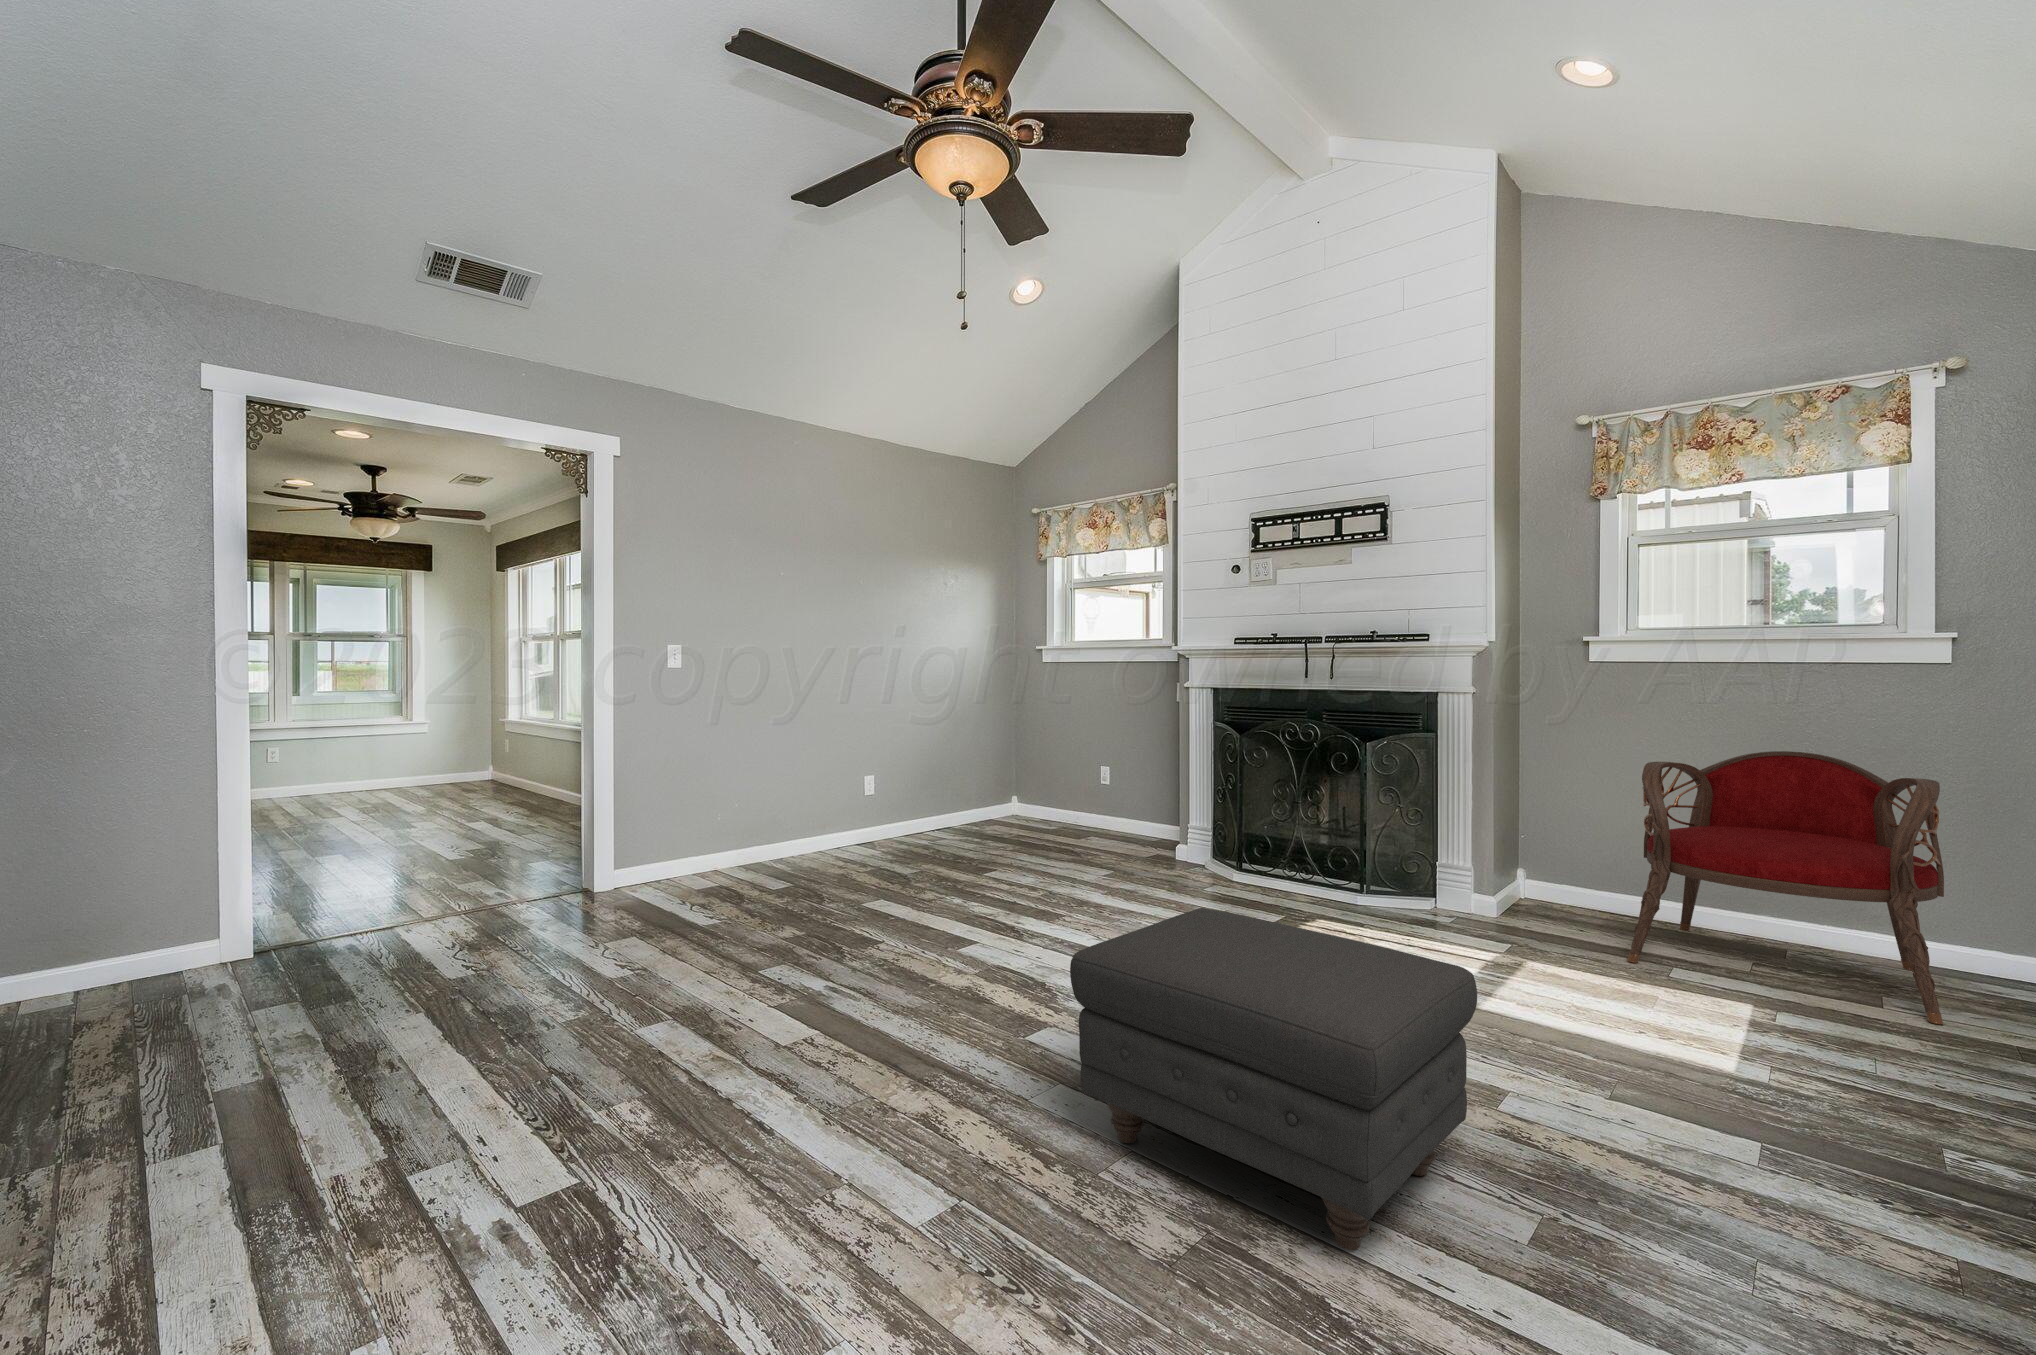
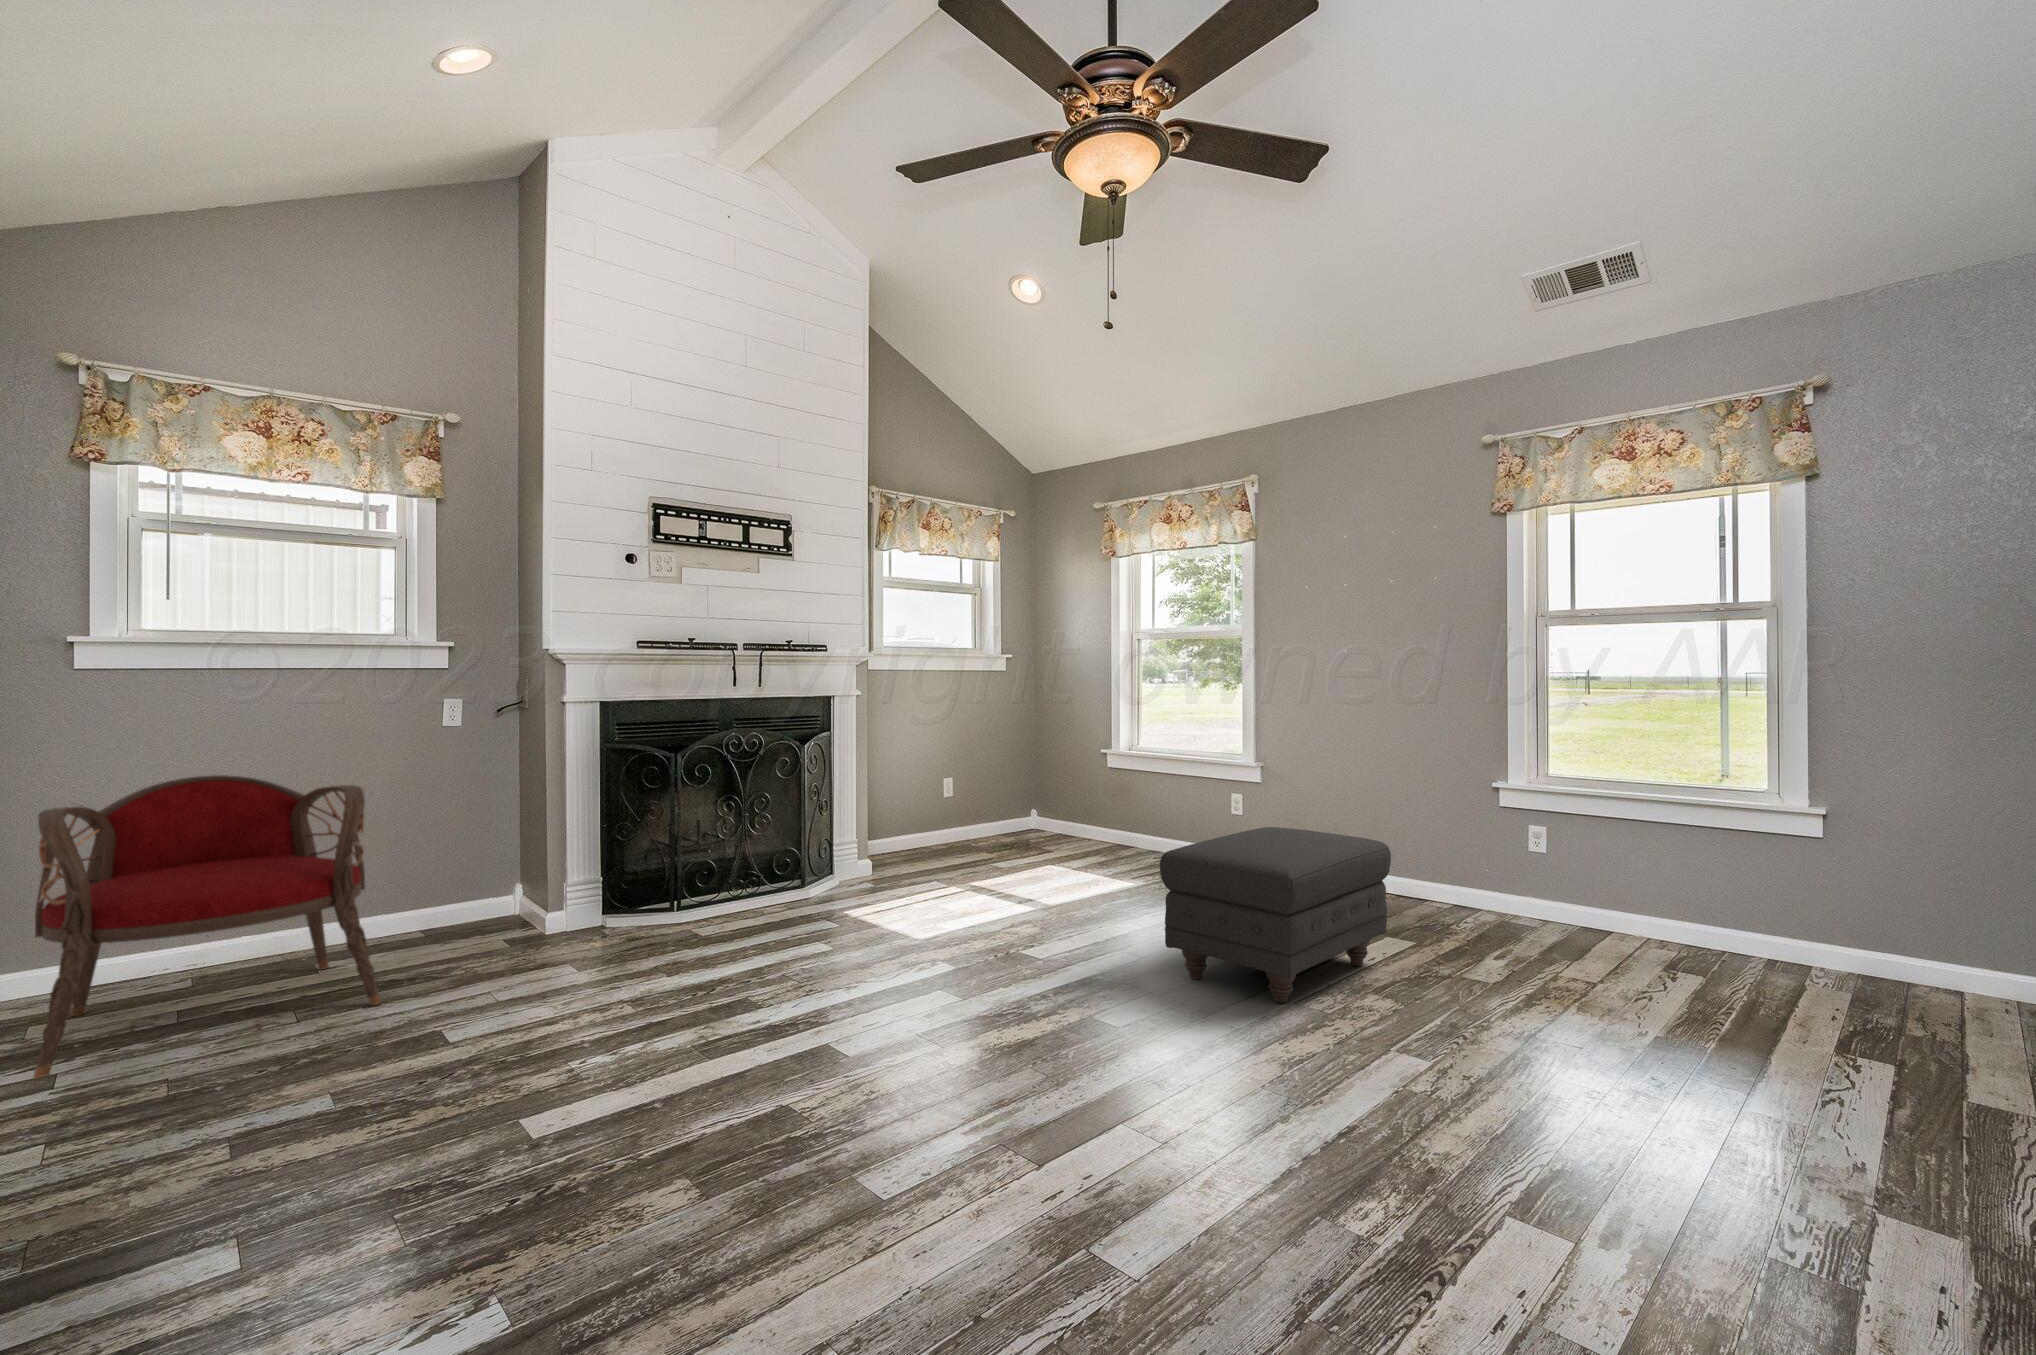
armchair: present [1627,751,1944,1024] -> present [33,775,382,1079]

